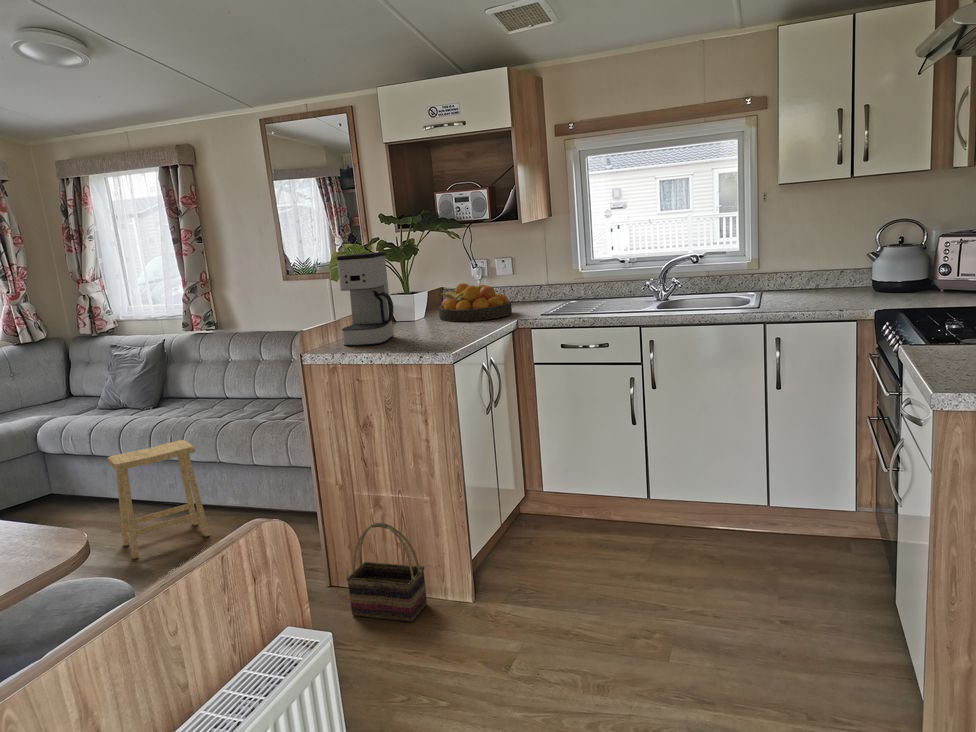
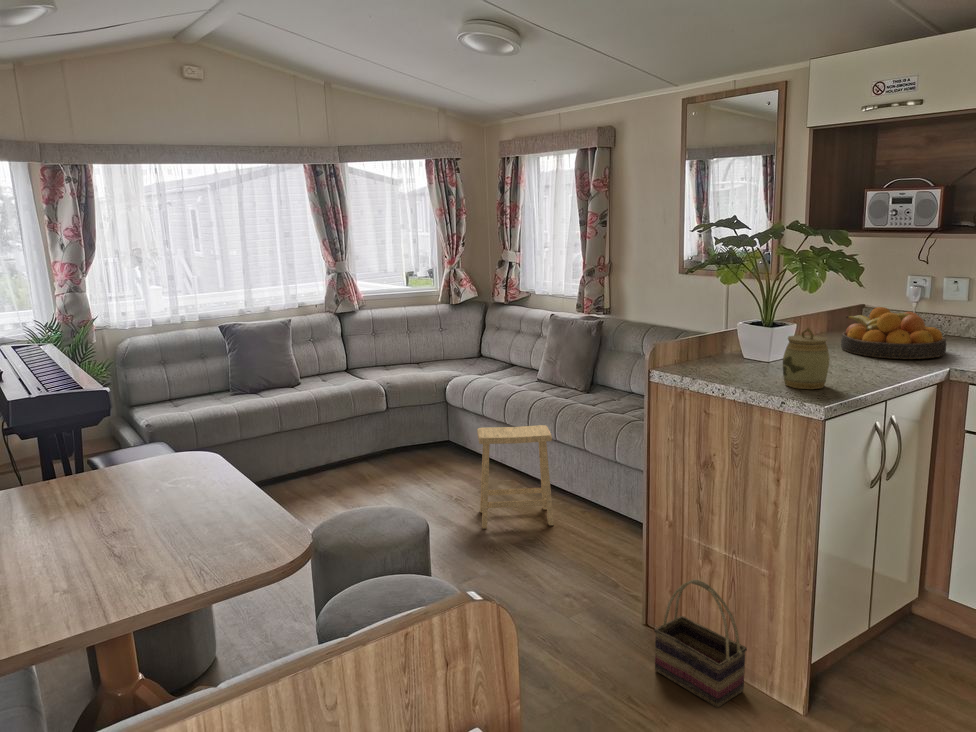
coffee maker: present [337,252,394,346] -> none [702,263,772,373]
jar: none [411,297,446,346] -> present [783,328,830,389]

